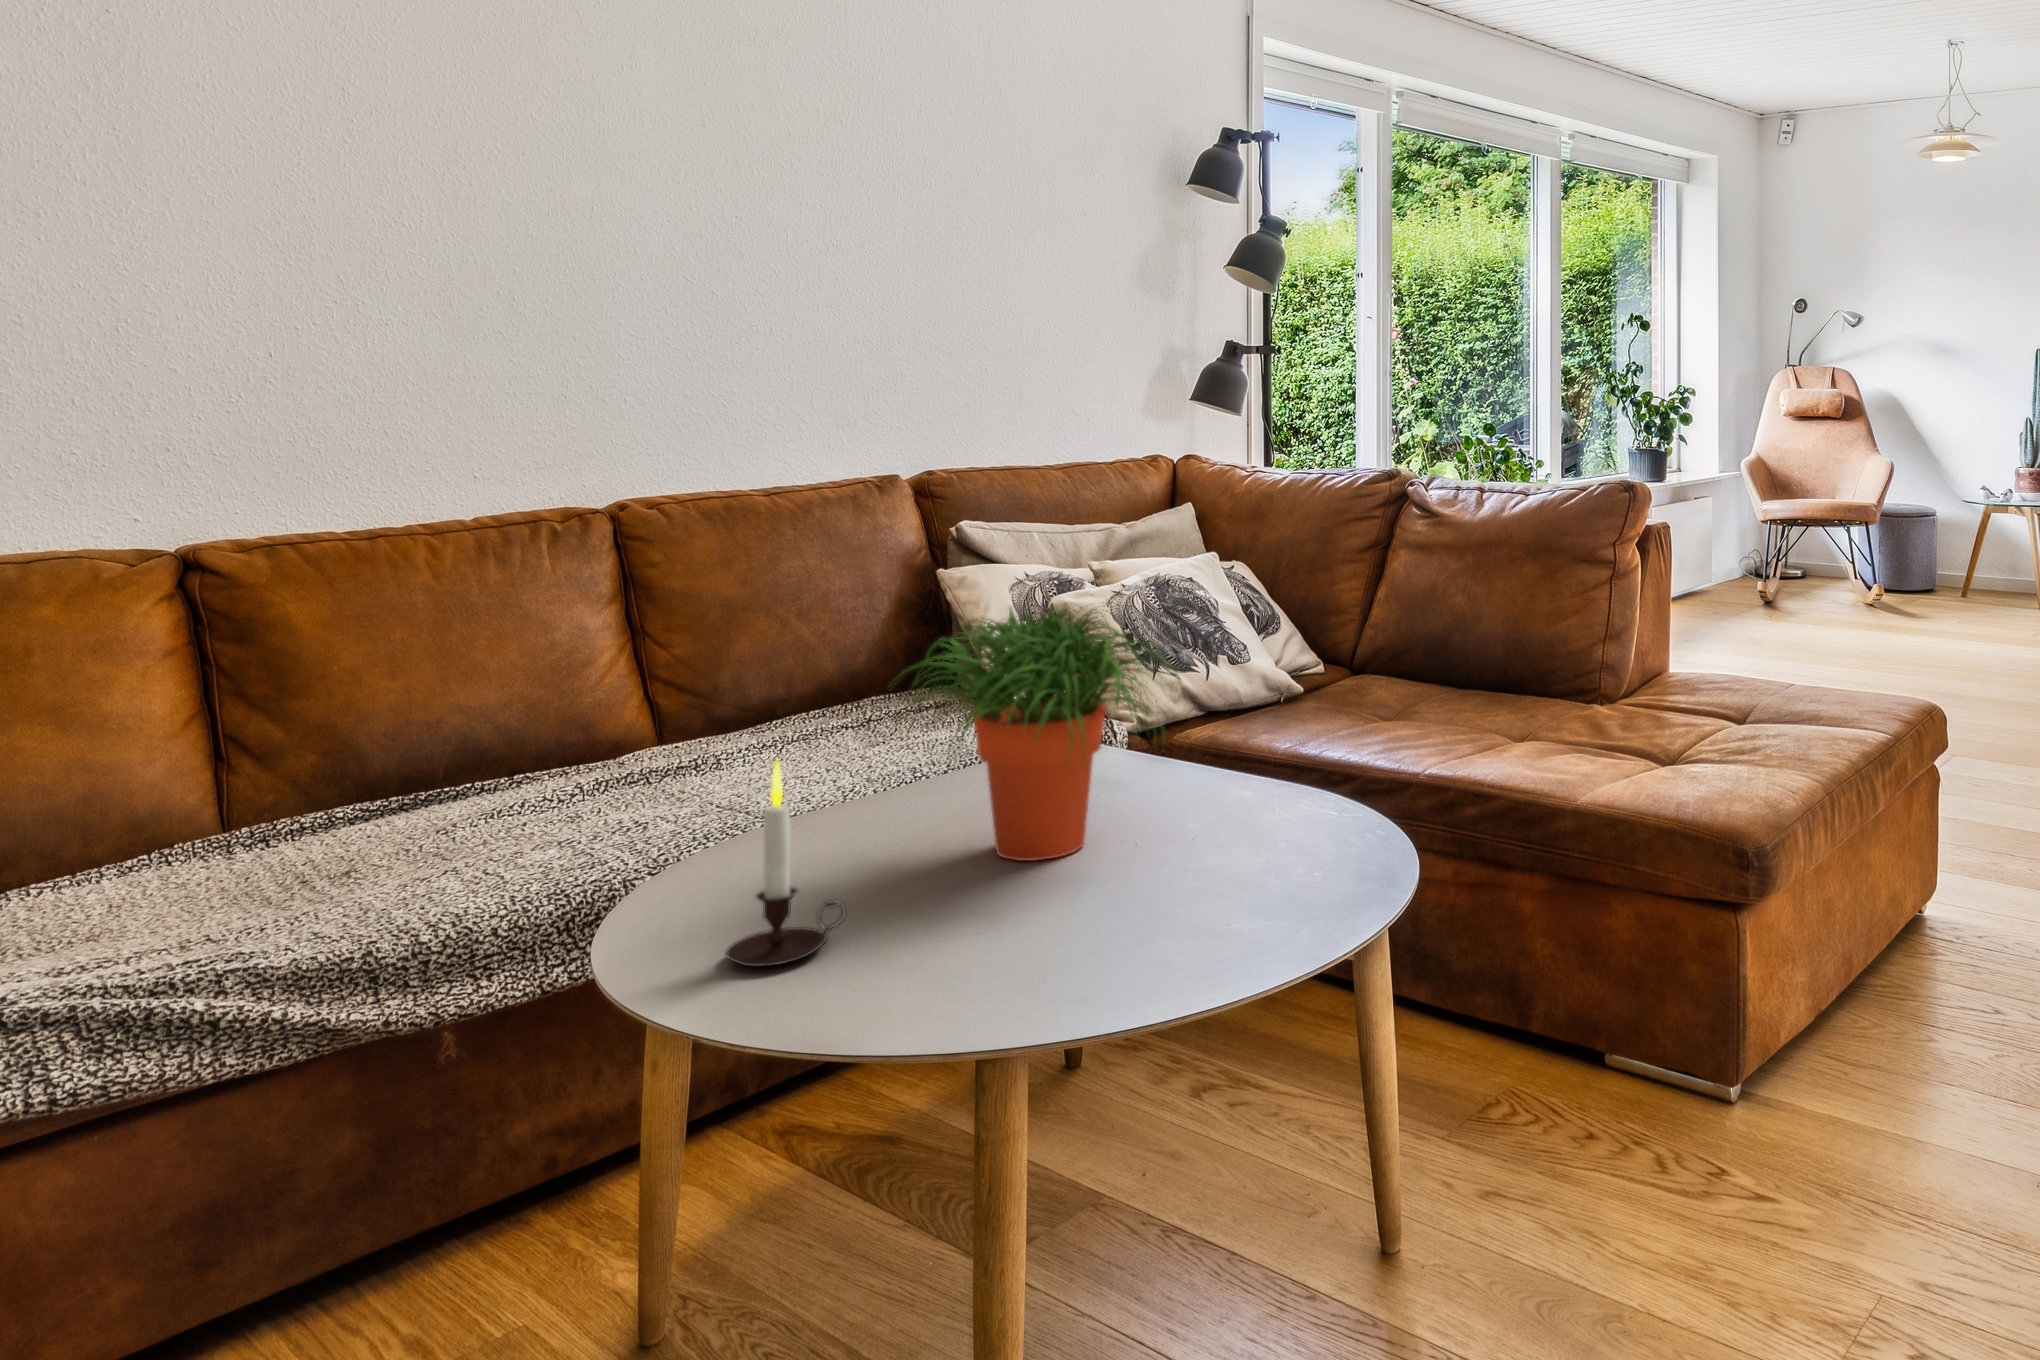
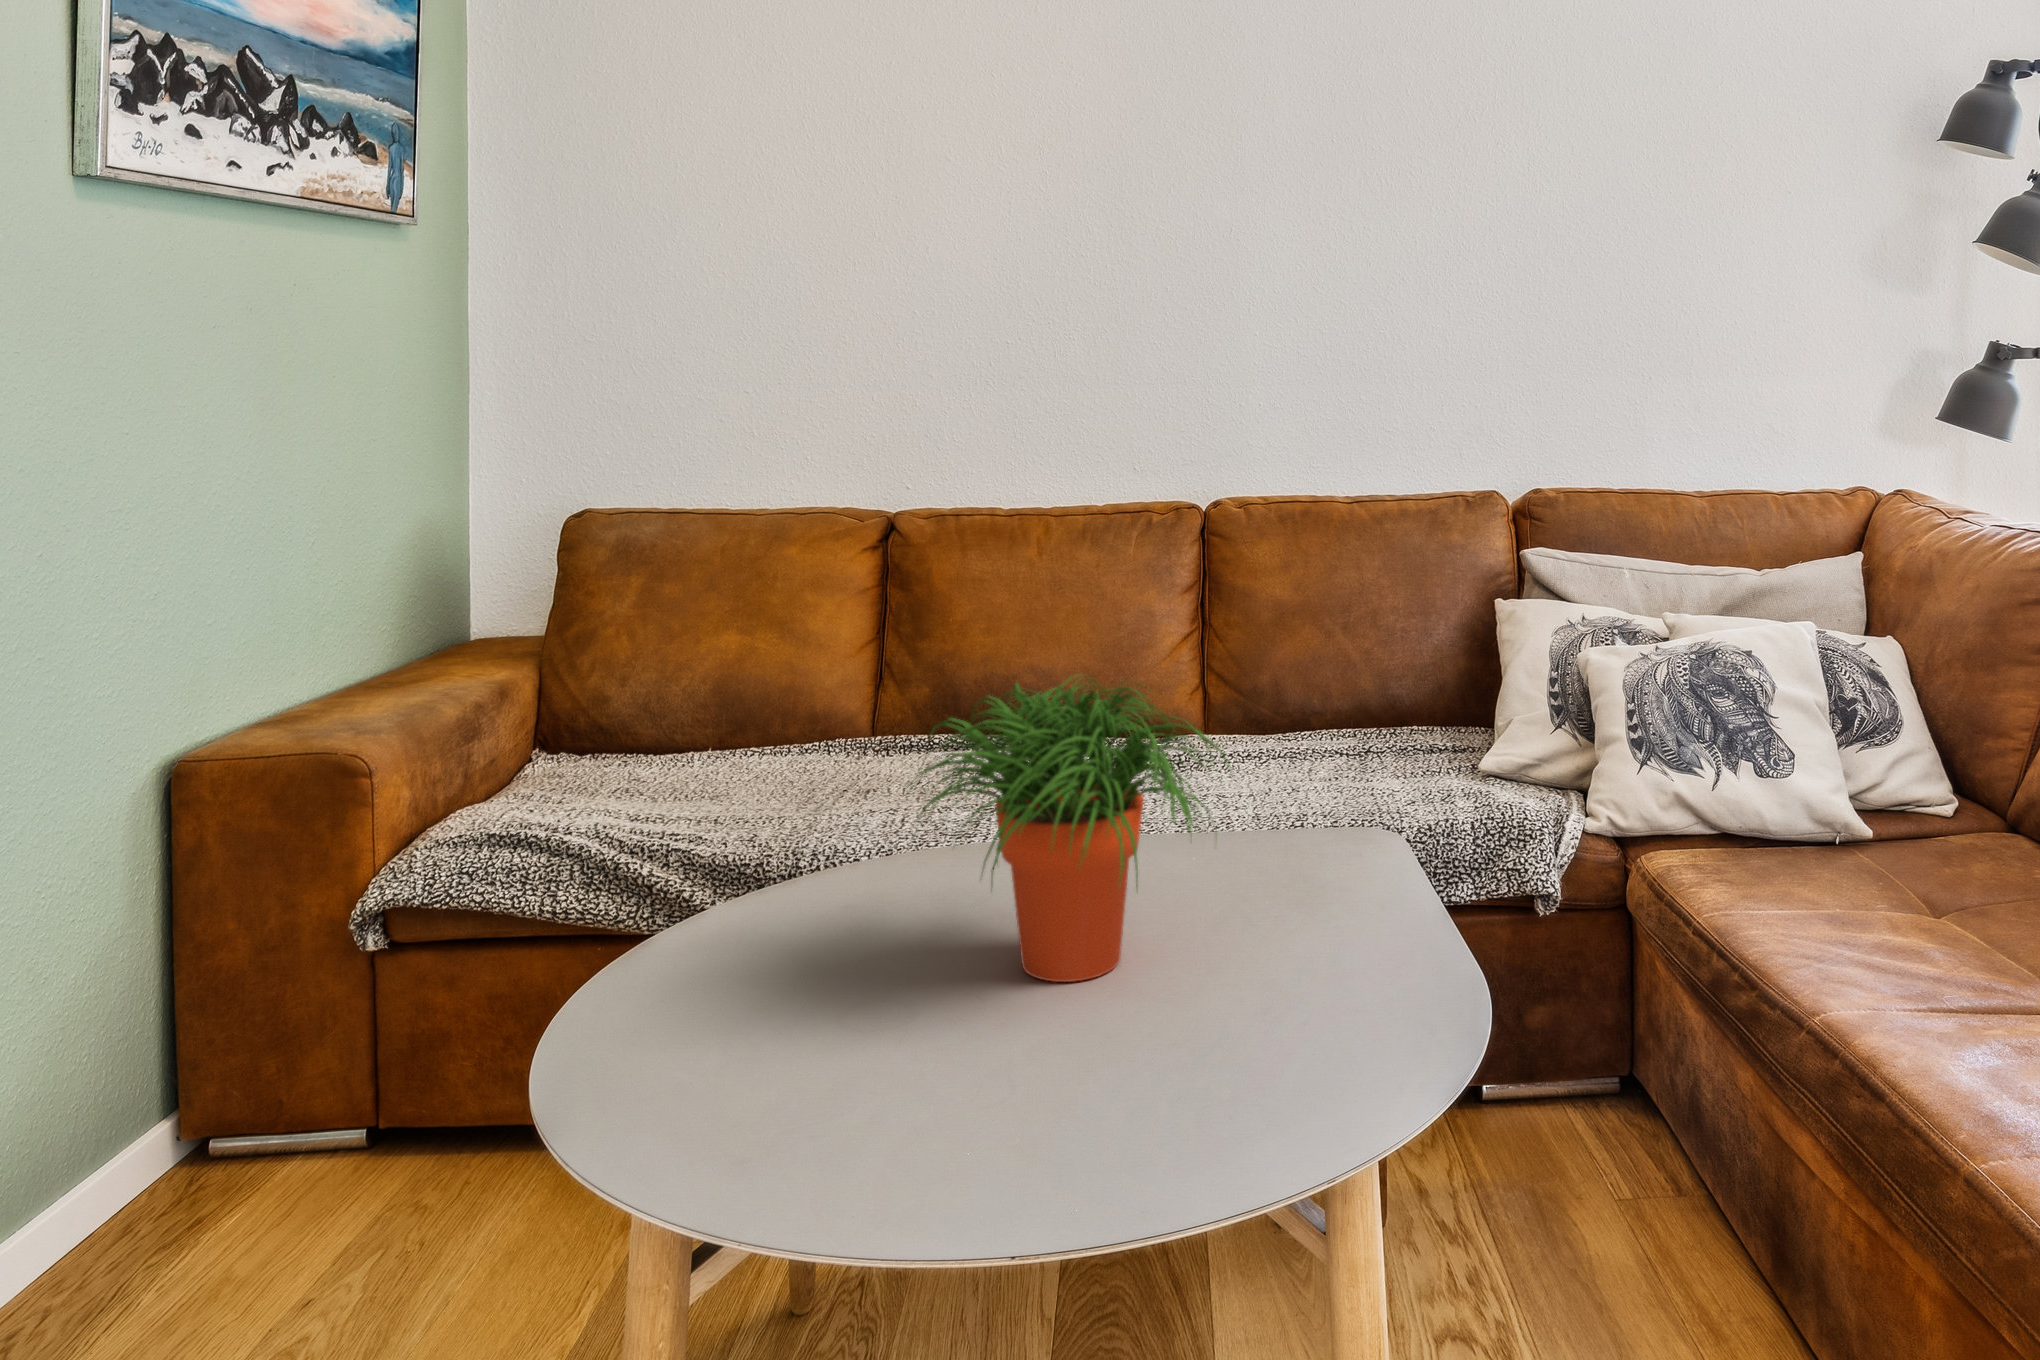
candle: present [726,760,846,967] -> none [663,795,779,1003]

